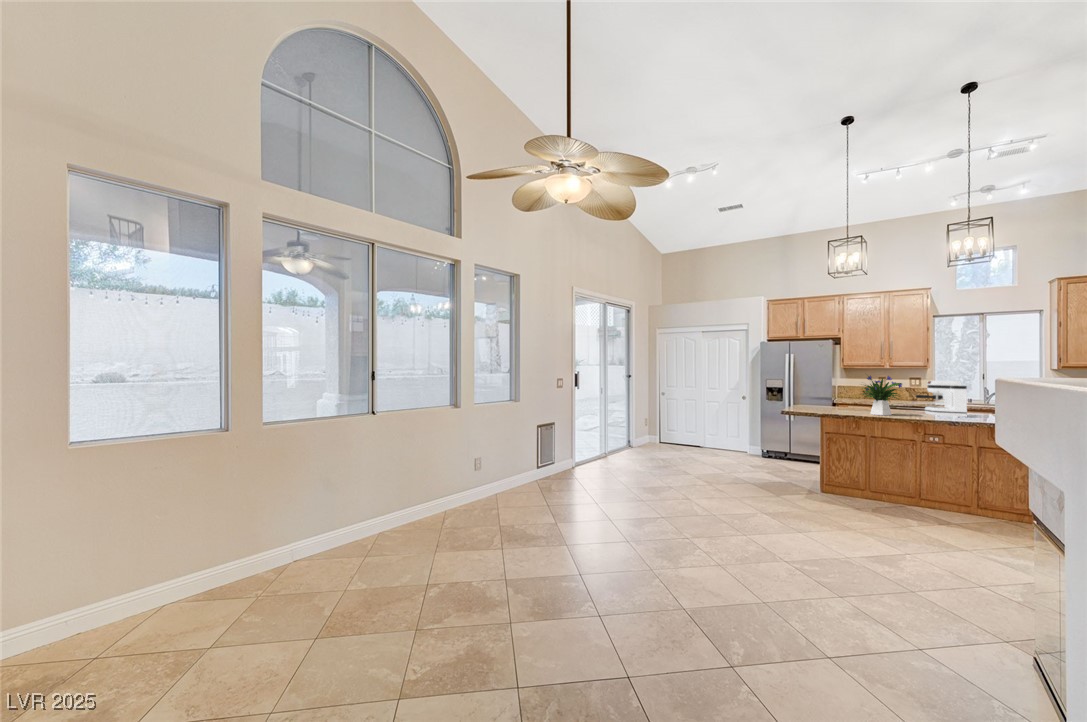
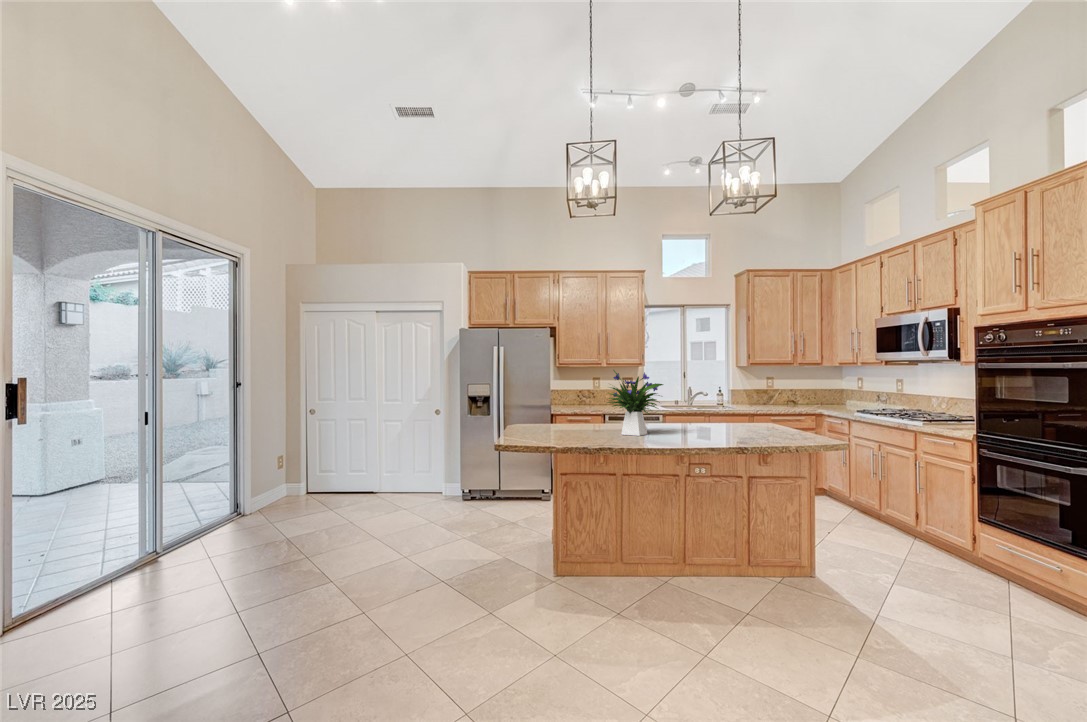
coffee maker: present [916,381,967,417] -> none [668,380,727,431]

